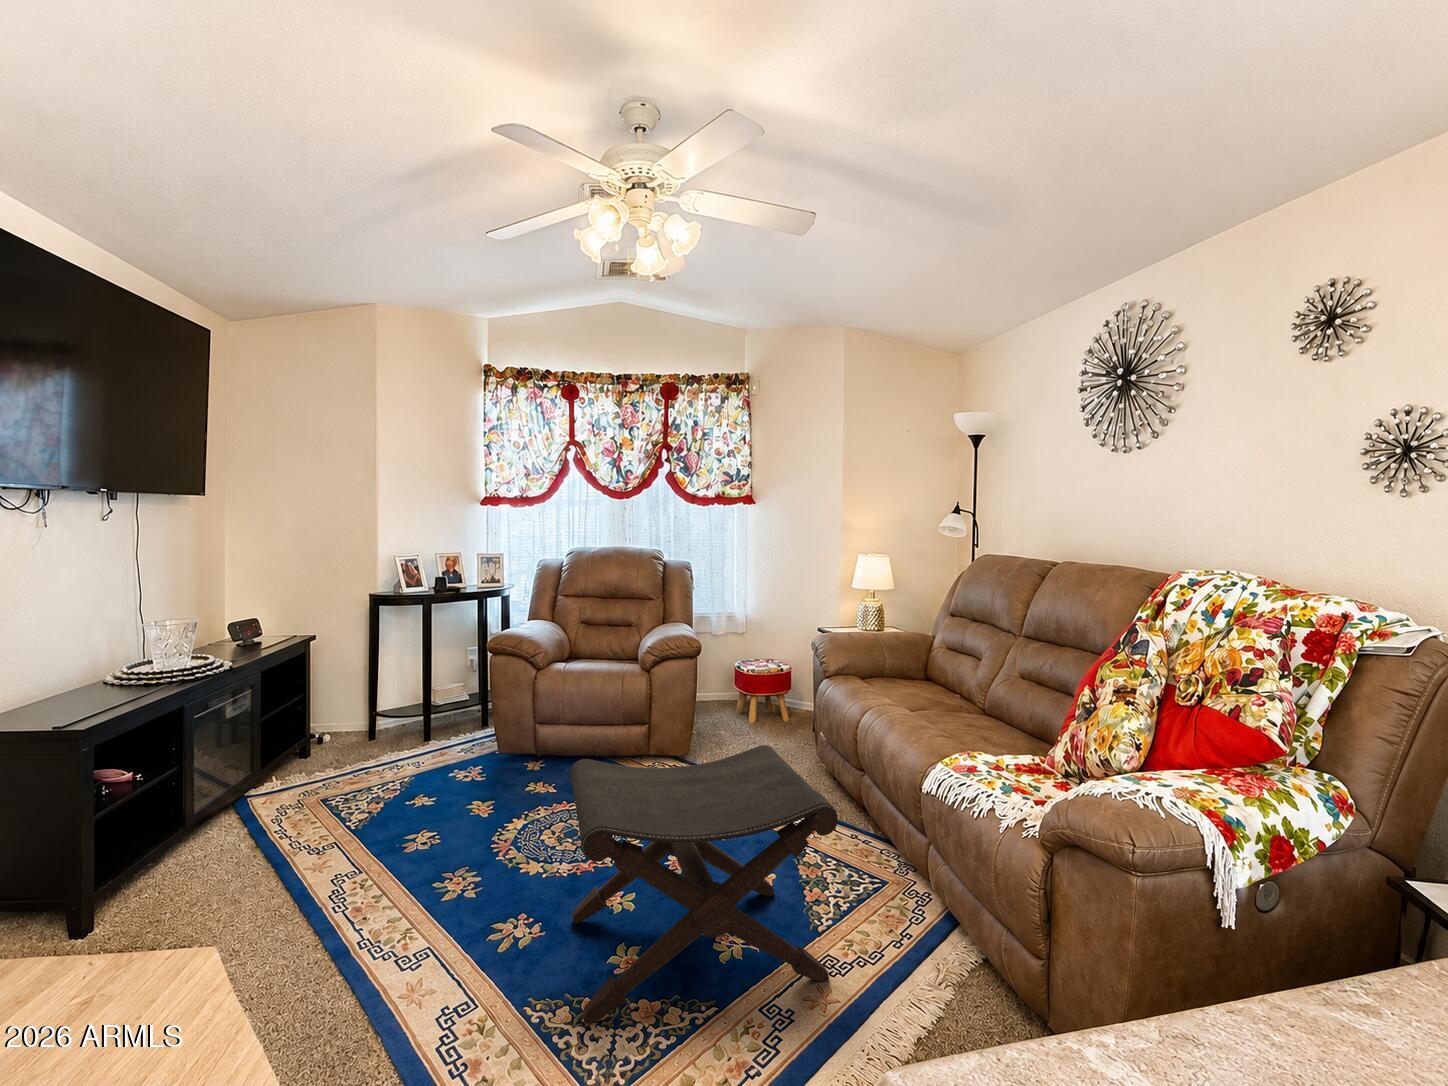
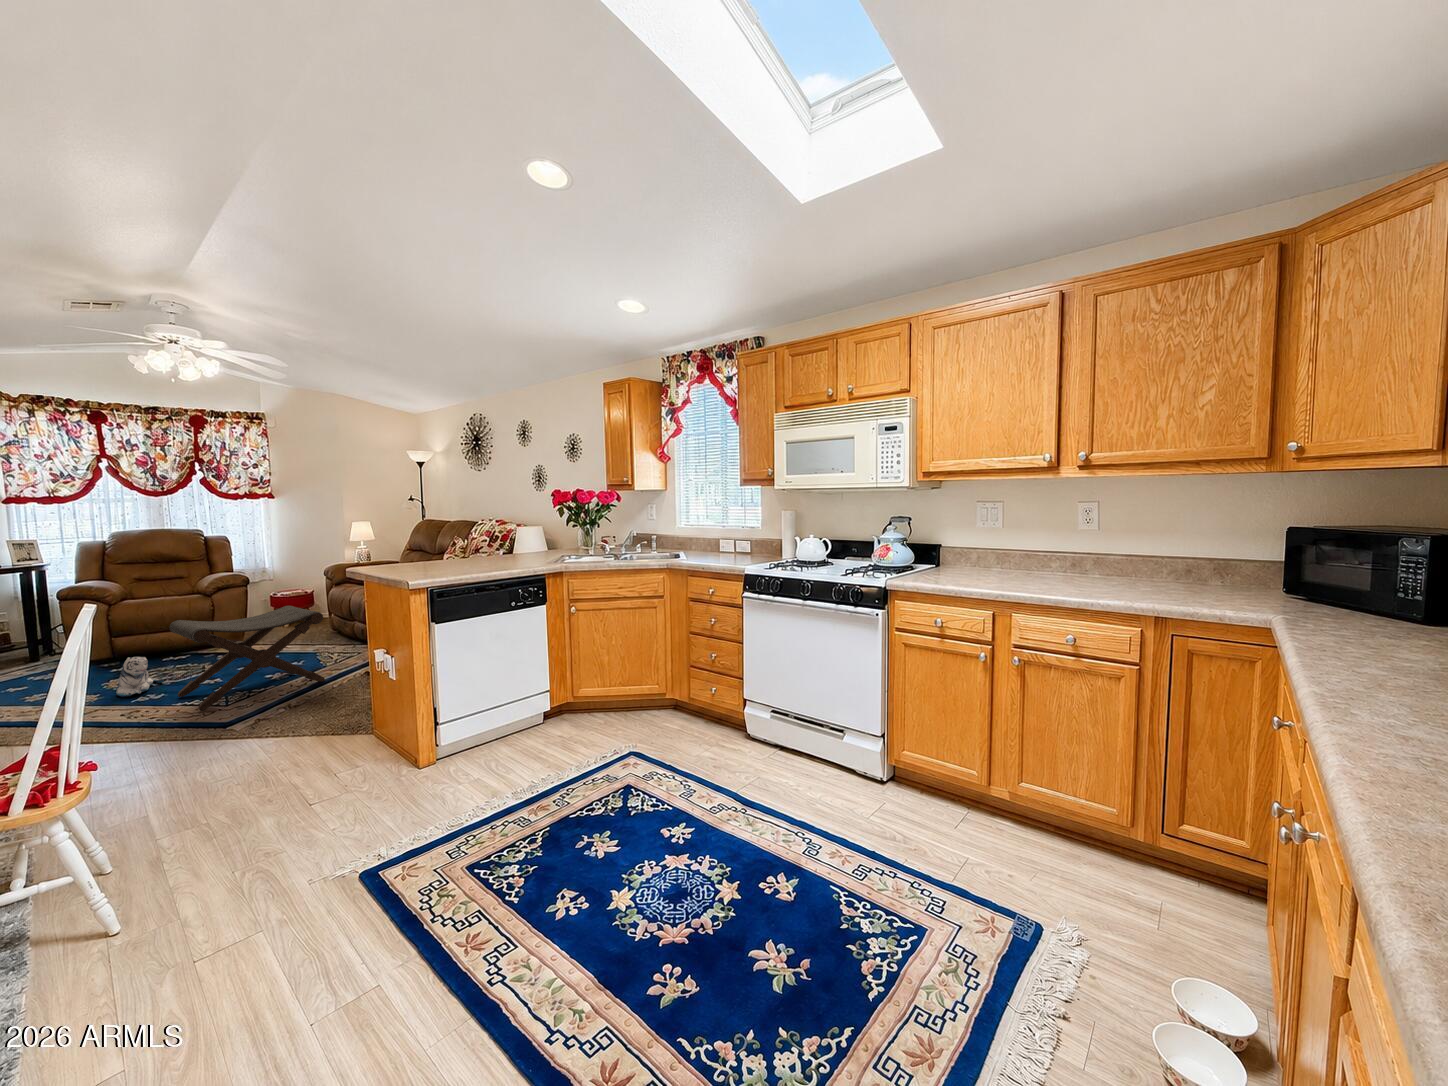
plush toy: none [506,793,574,878] -> present [116,657,164,697]

